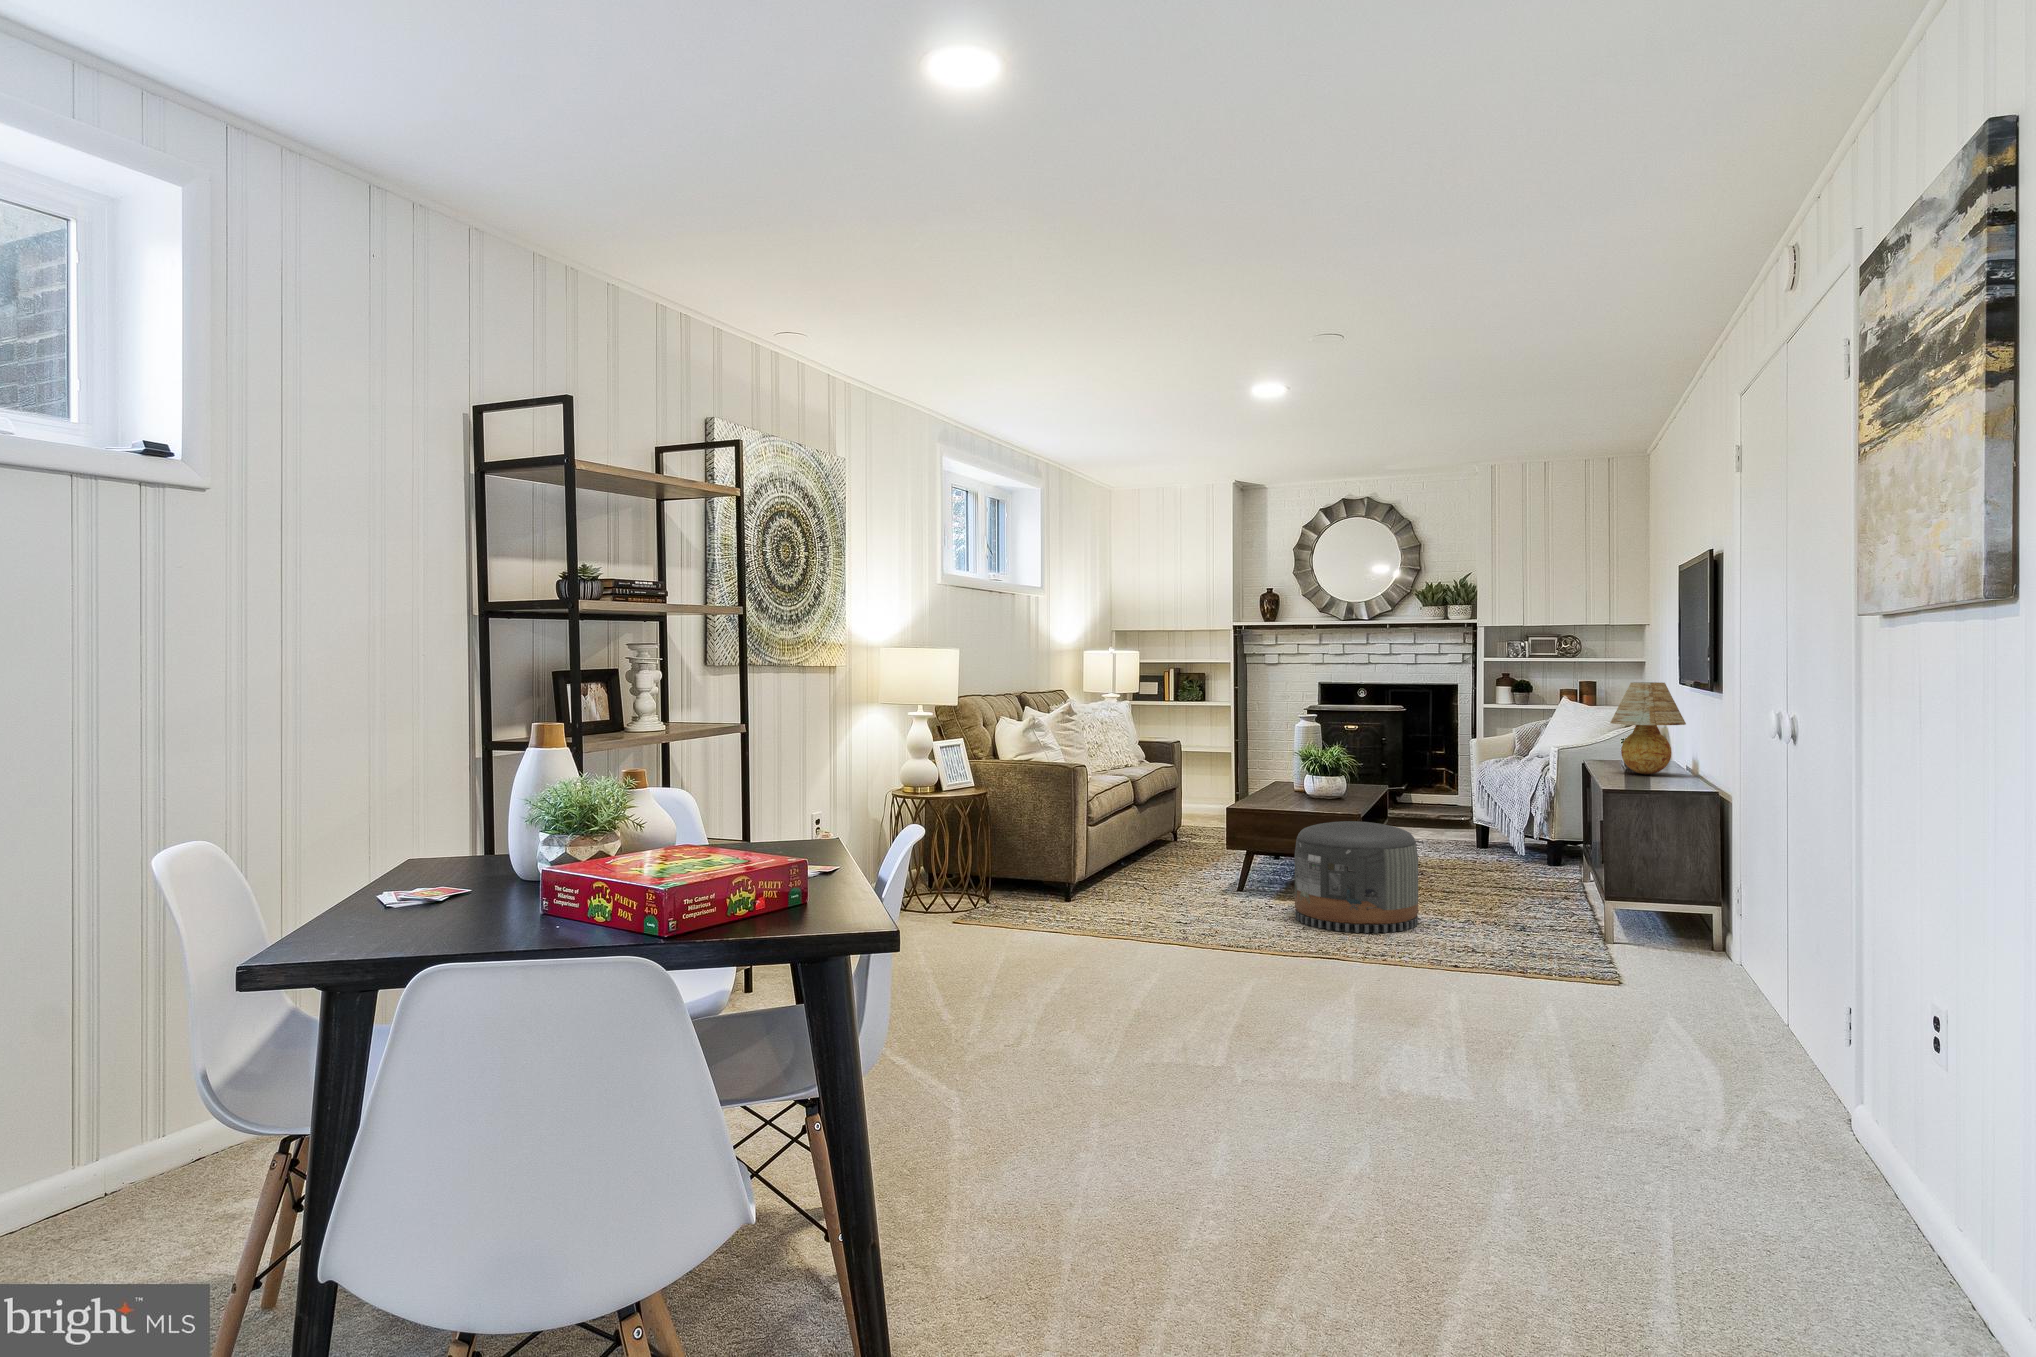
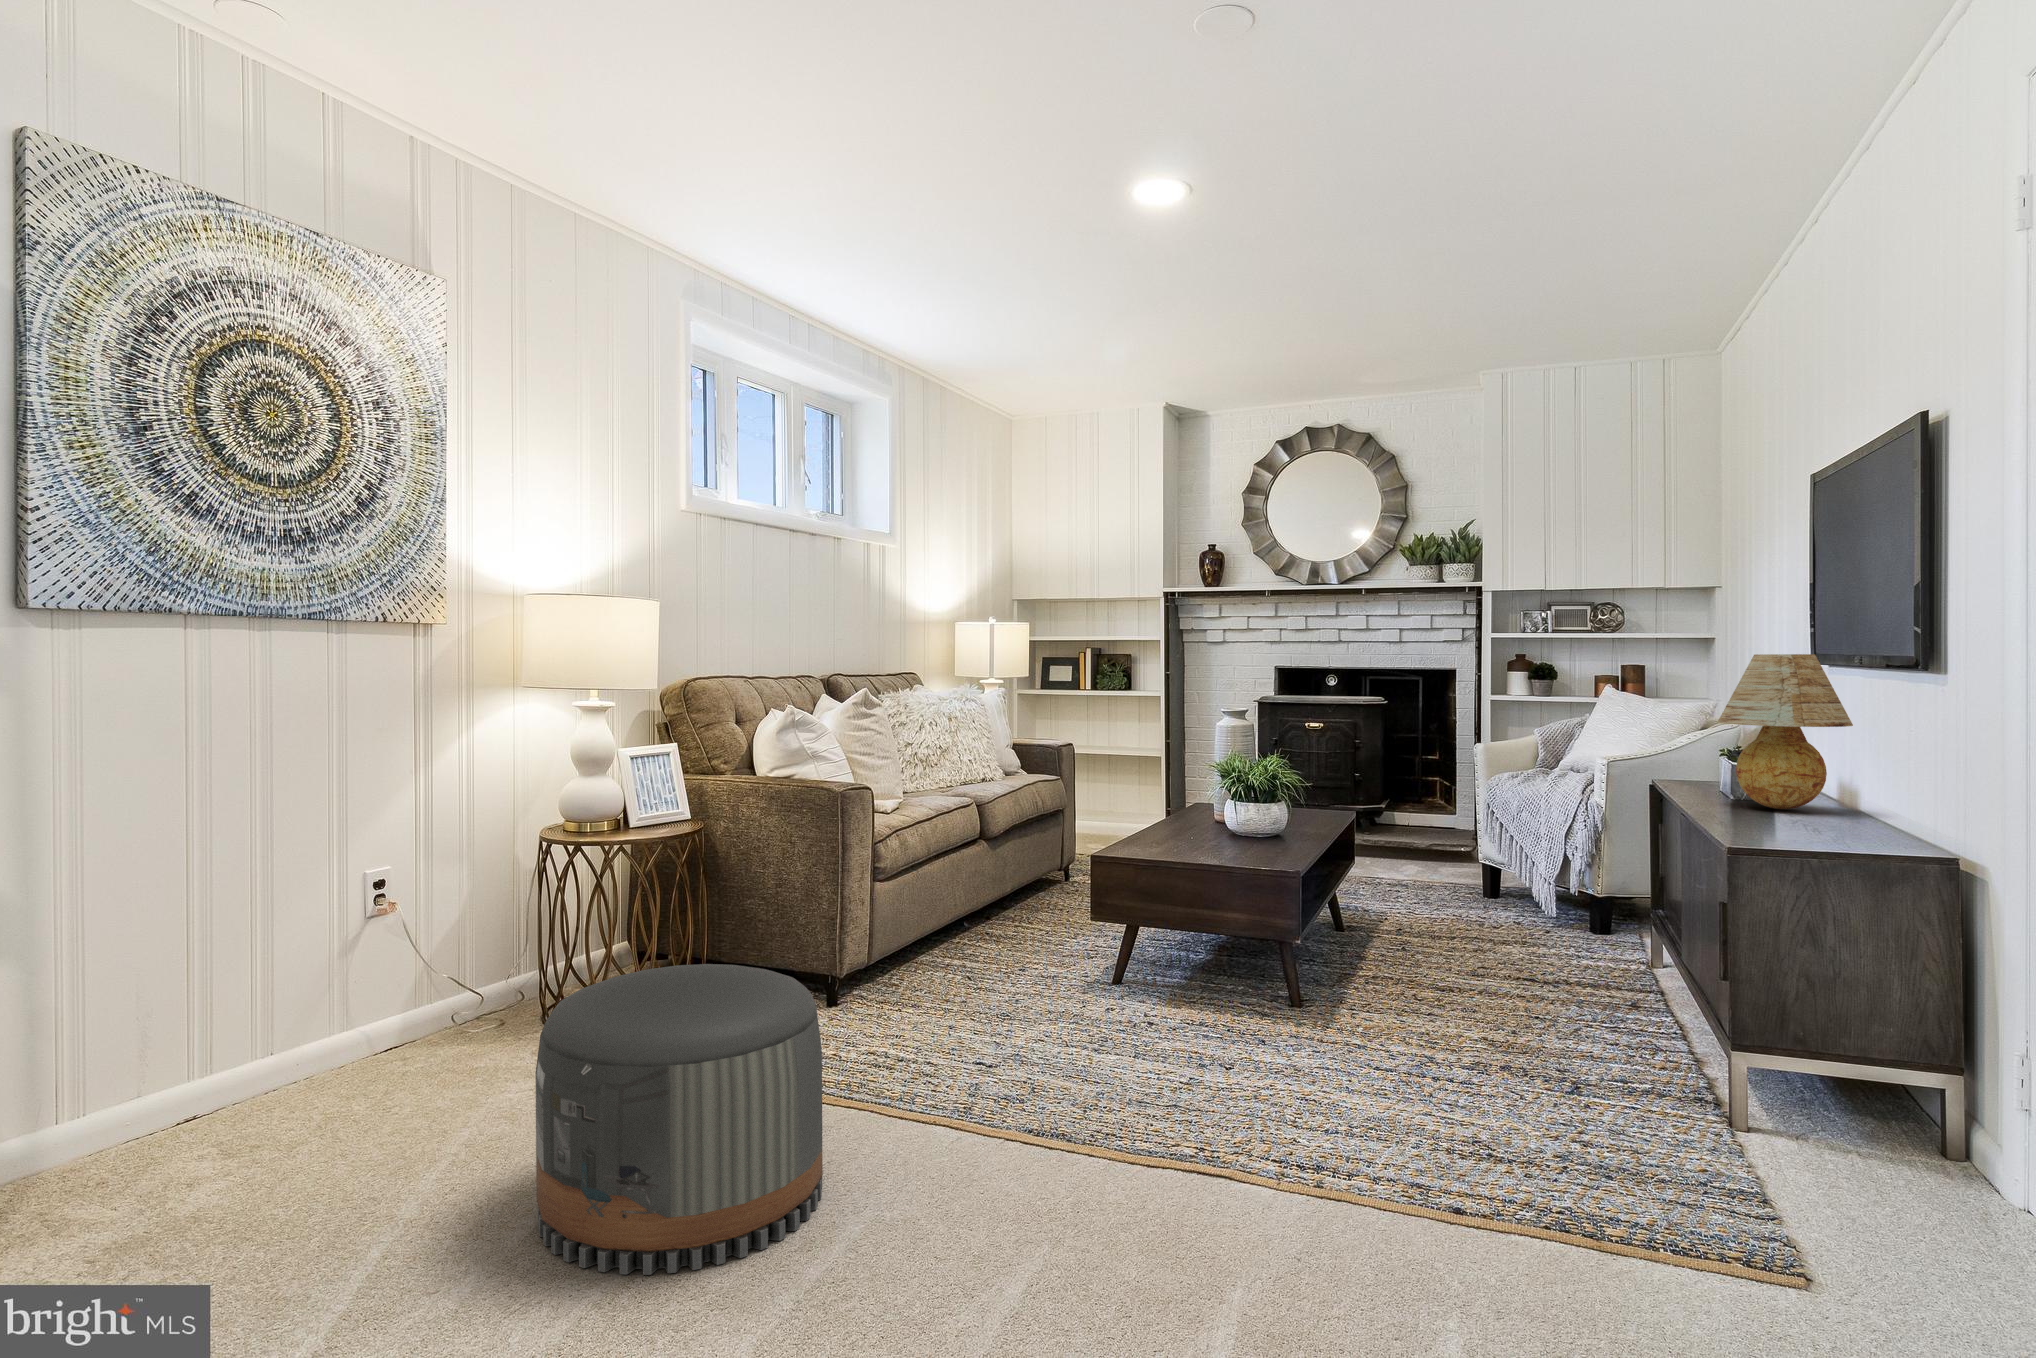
pouf: present [1295,821,1418,933] -> present [535,964,823,1275]

